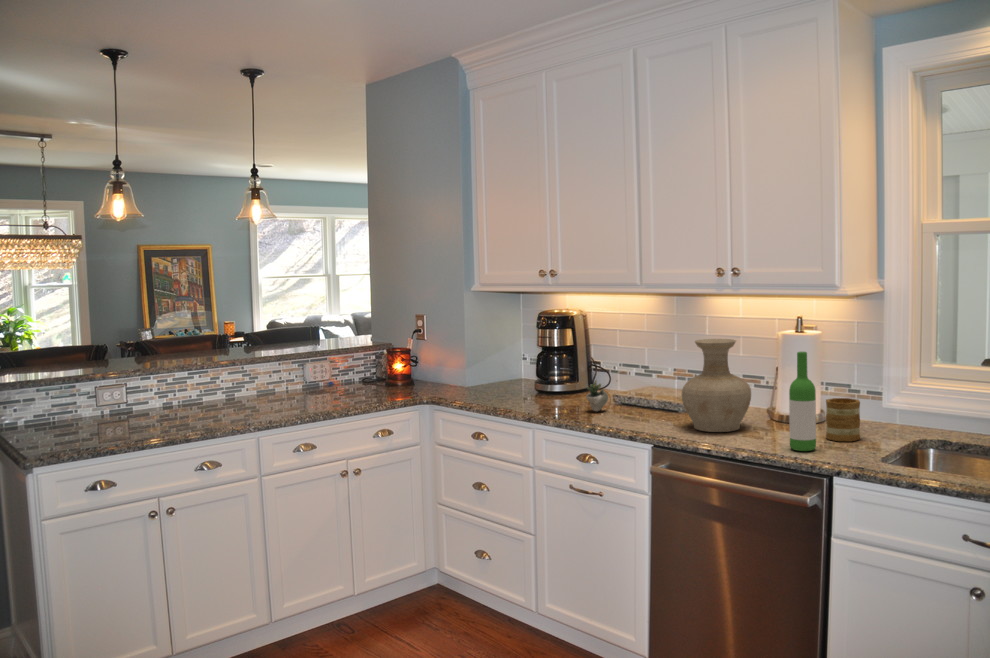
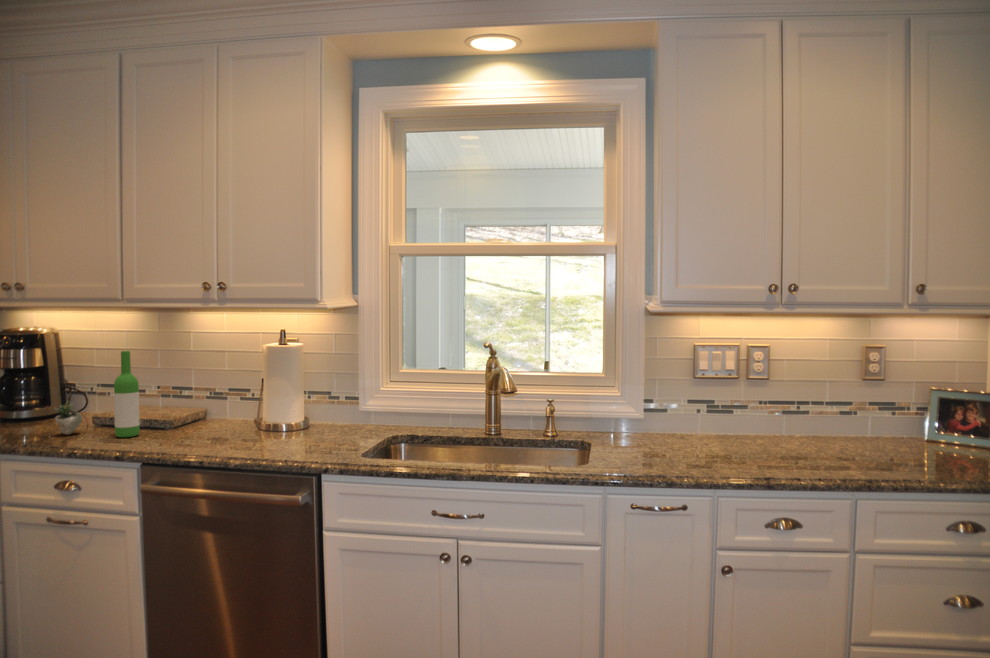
vase: present [682,339,751,432] -> none [166,352,240,444]
wine bottle: present [789,352,816,451] -> present [114,351,140,437]
mug: present [826,398,860,441] -> none [311,402,342,442]

